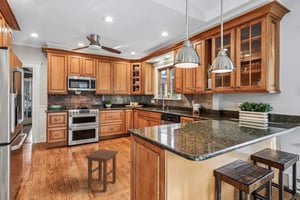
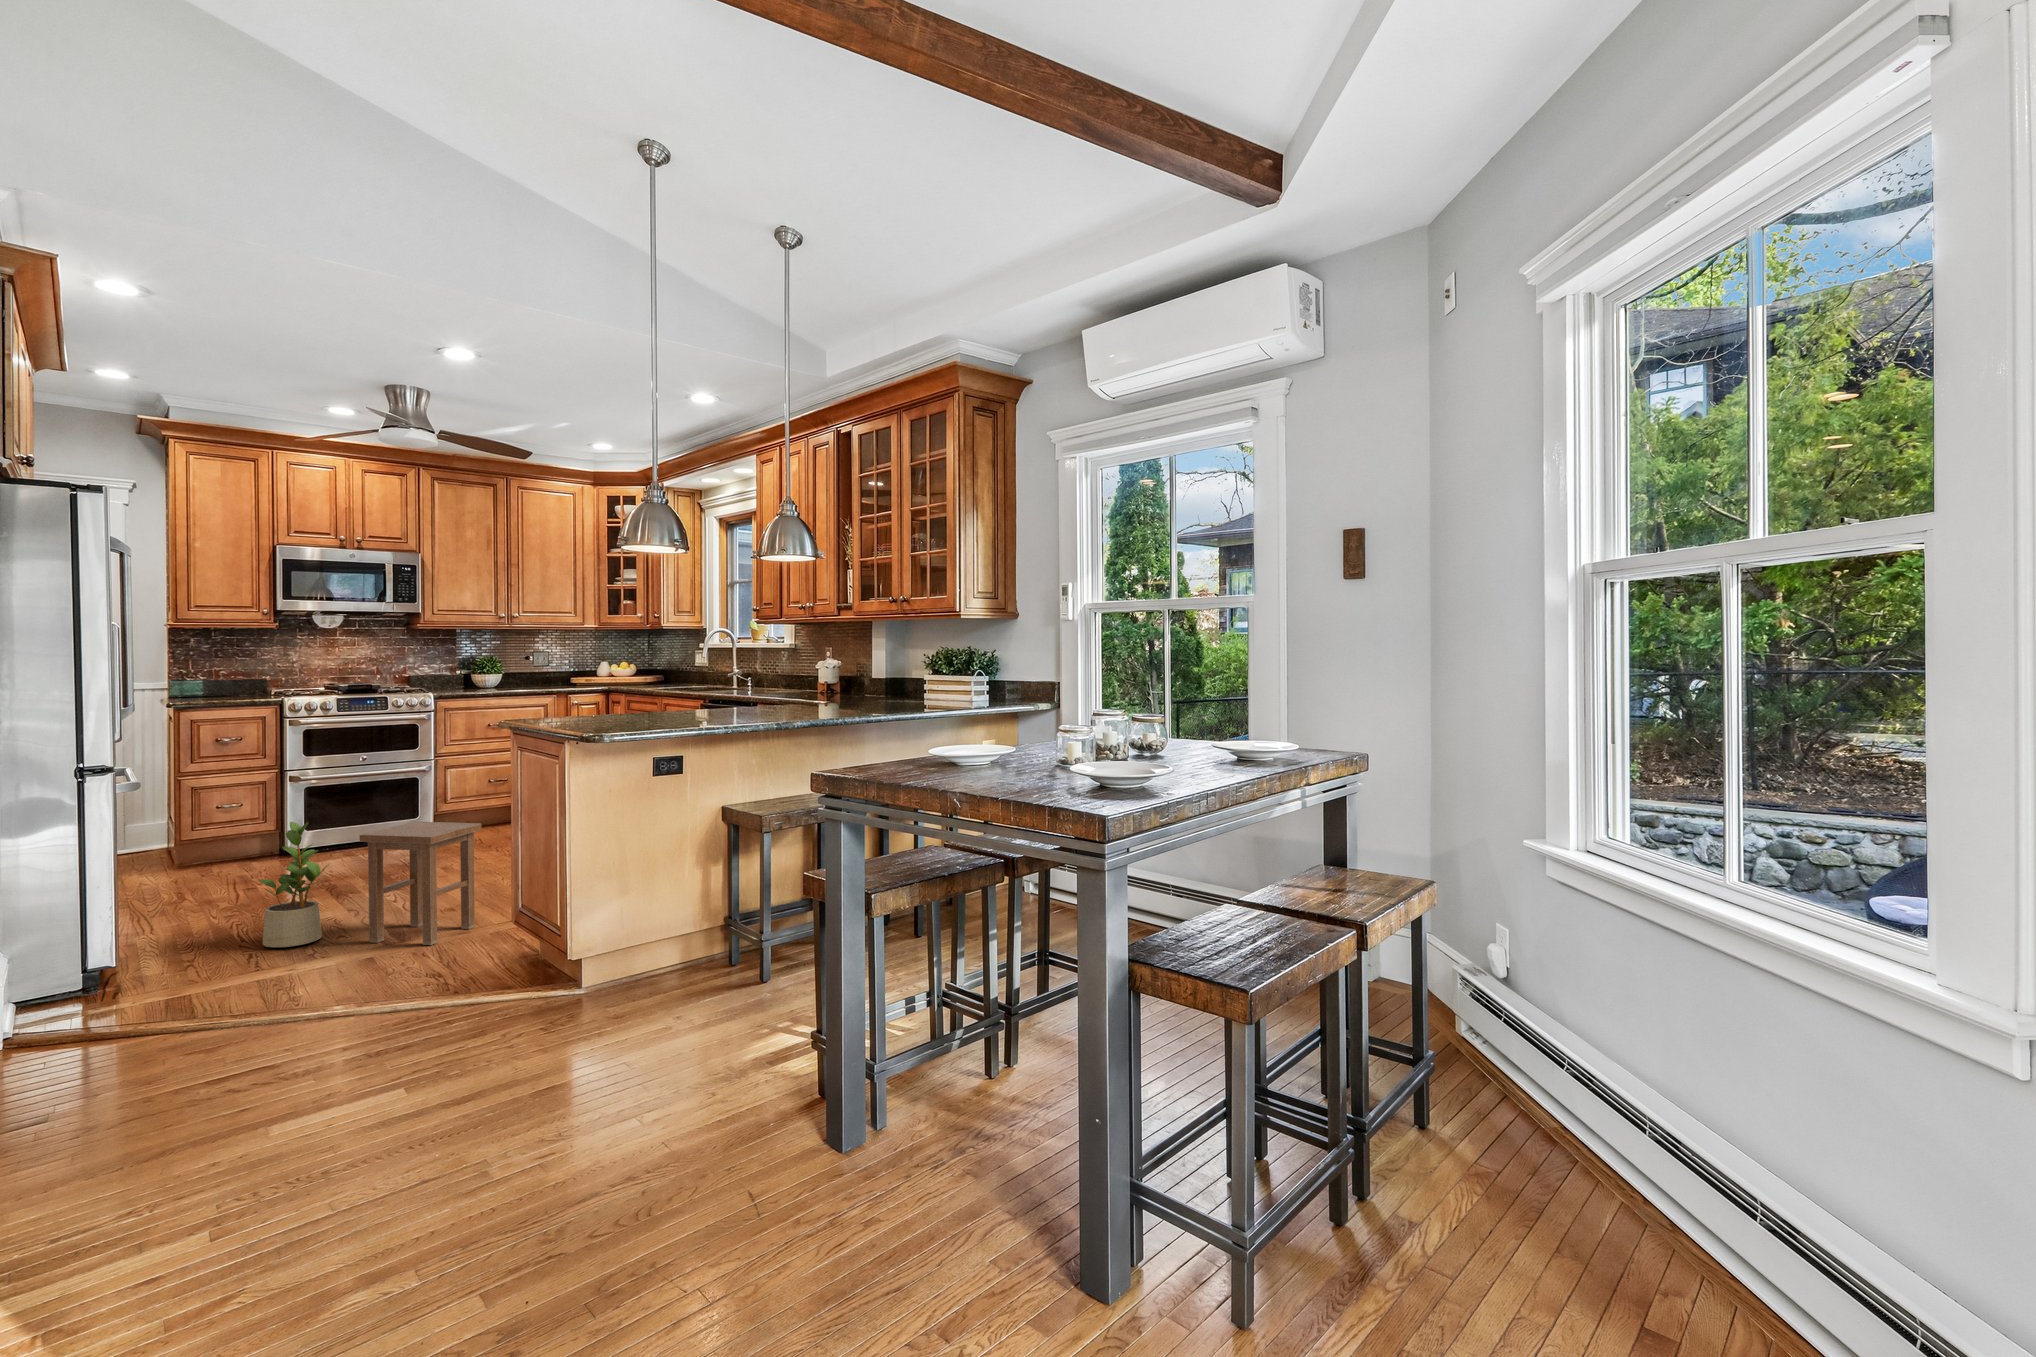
potted plant: none [59,151,78,190] -> present [260,822,329,947]

